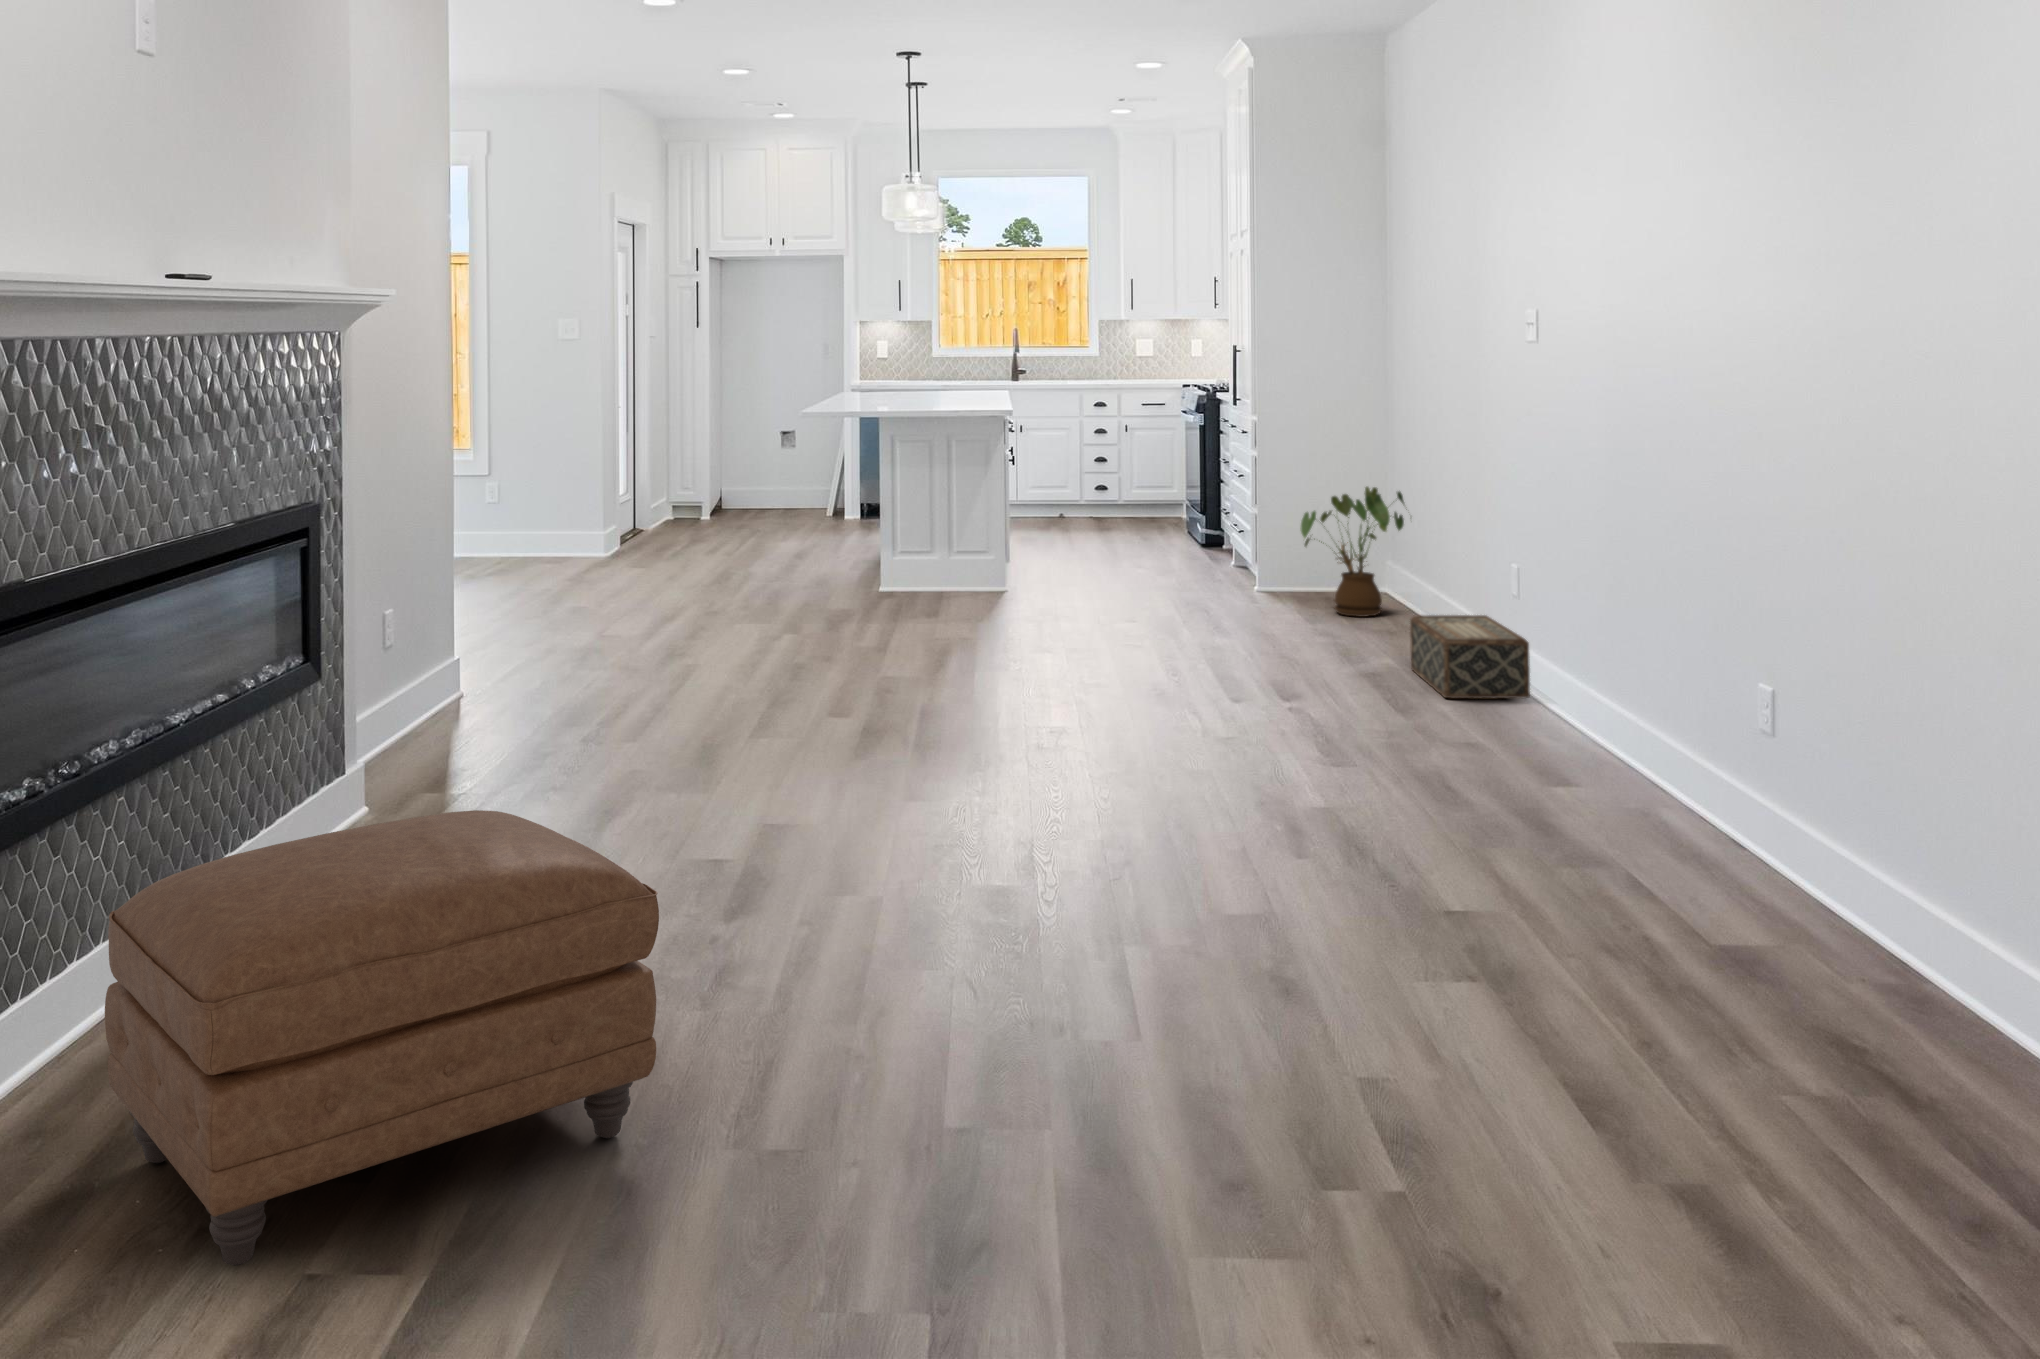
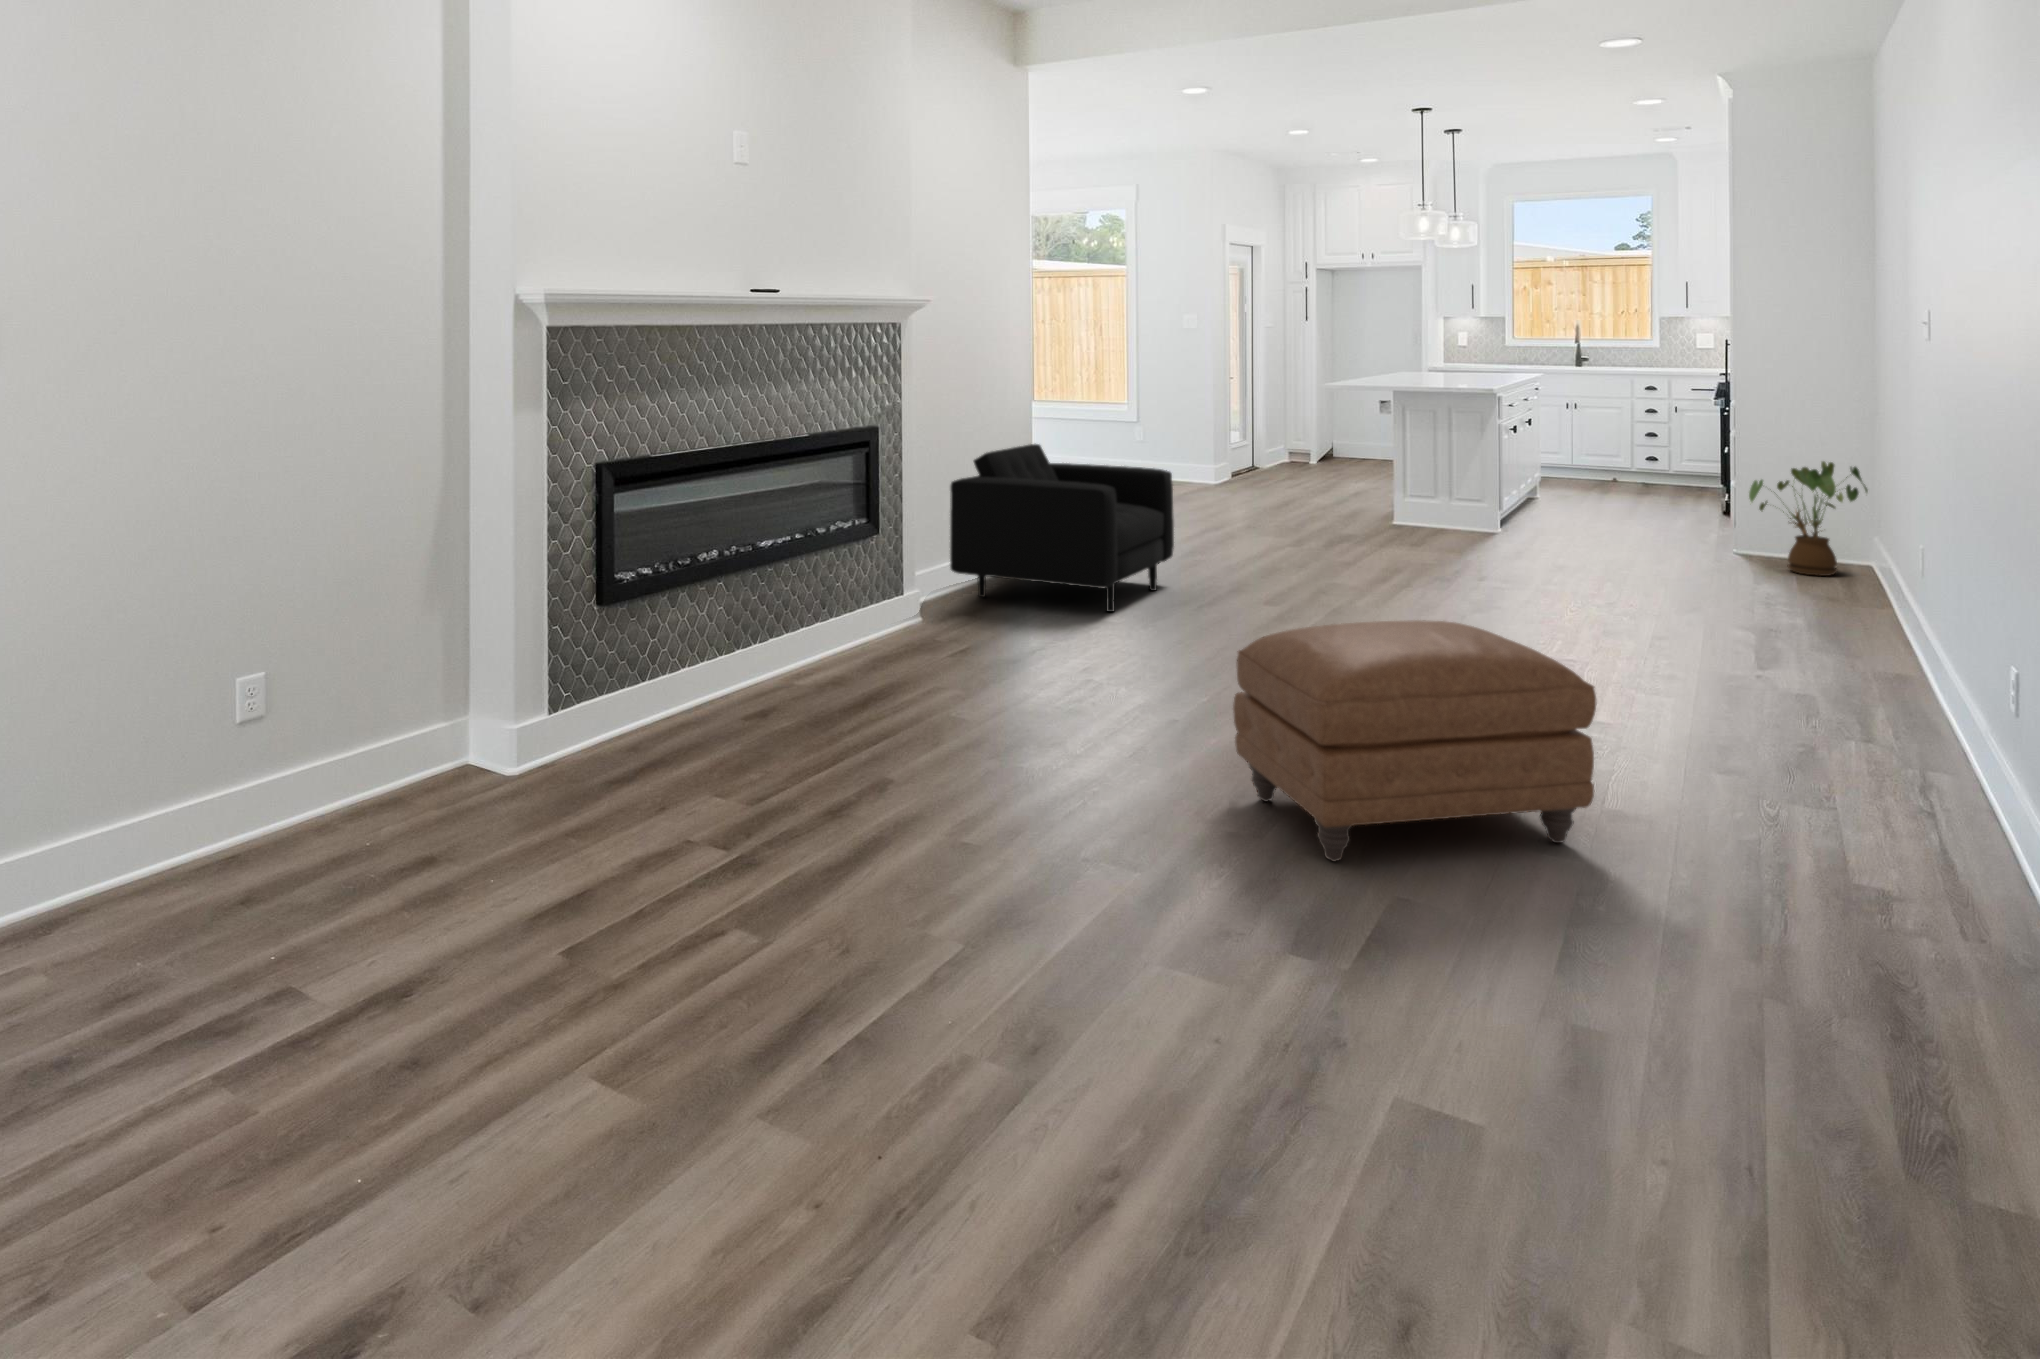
armchair: none [382,516,692,761] -> present [950,444,1174,612]
woven basket: present [1410,615,1530,698] -> none [1808,573,1906,655]
ottoman: present [105,810,659,1266] -> present [1233,620,1596,861]

